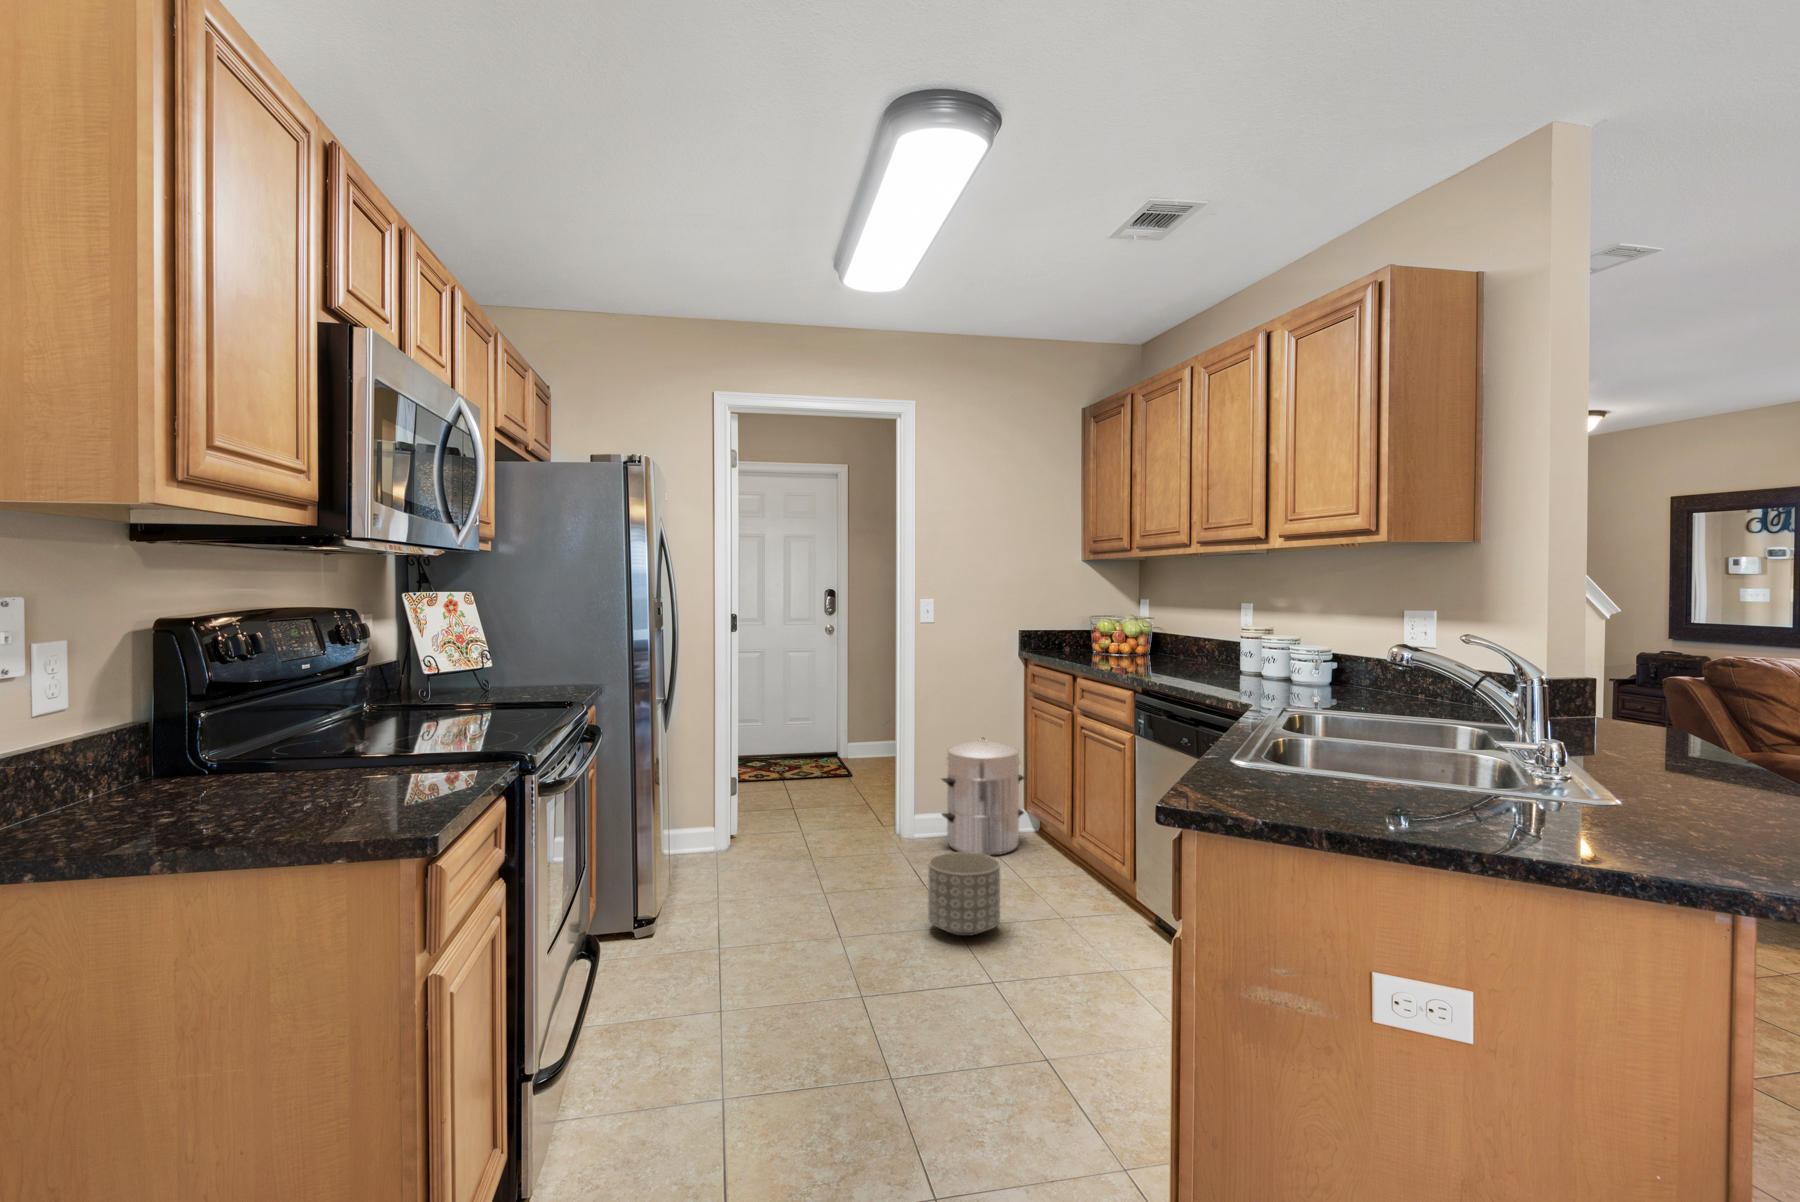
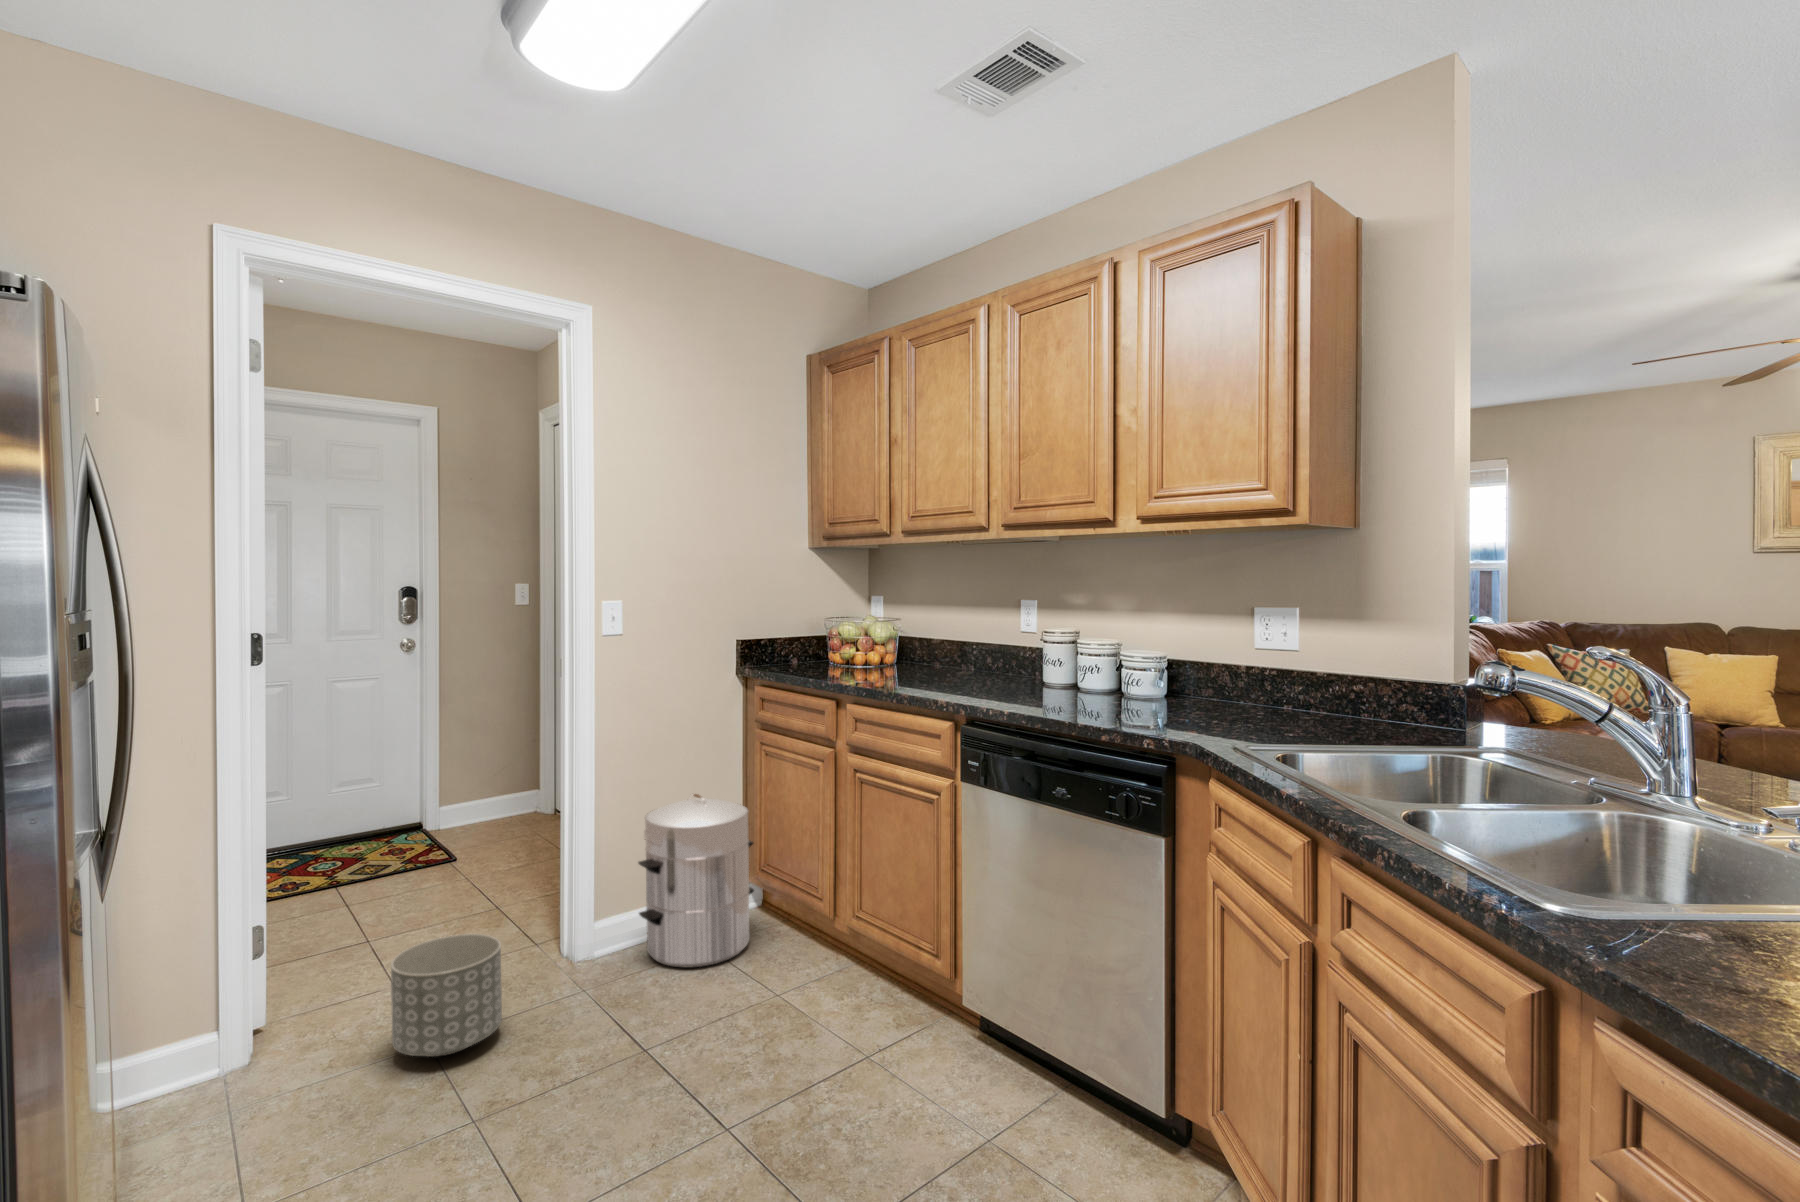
planter: present [928,852,1000,936] -> present [391,934,502,1057]

